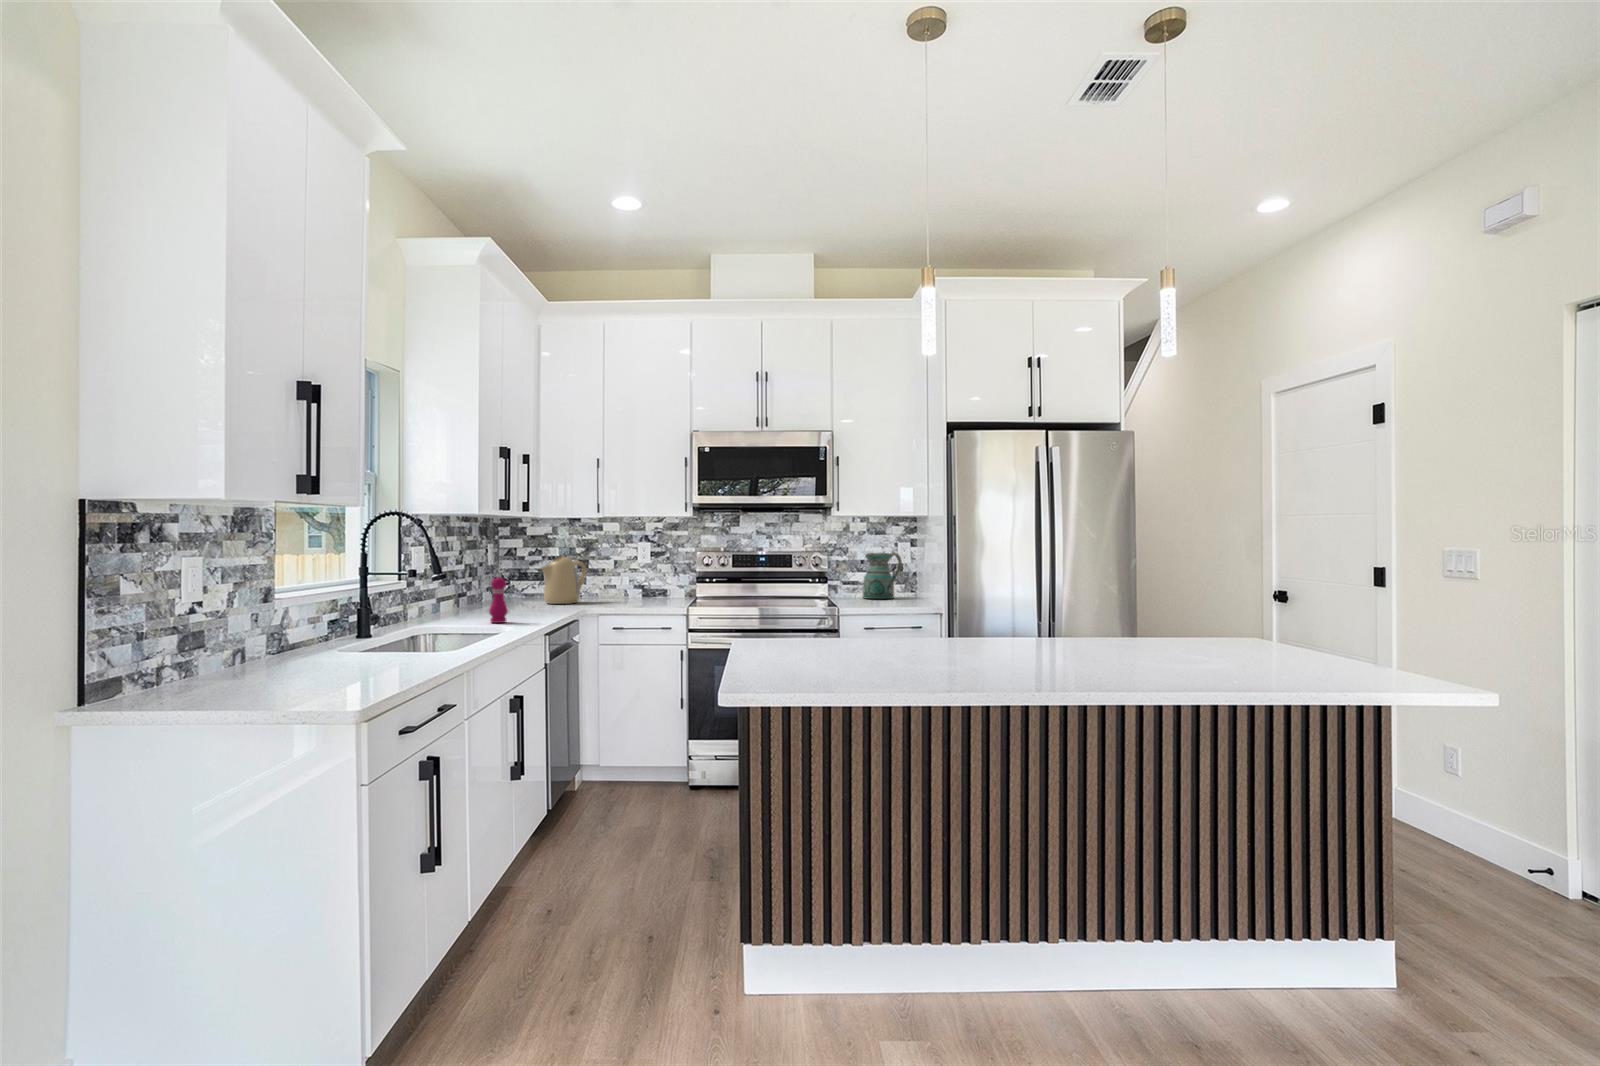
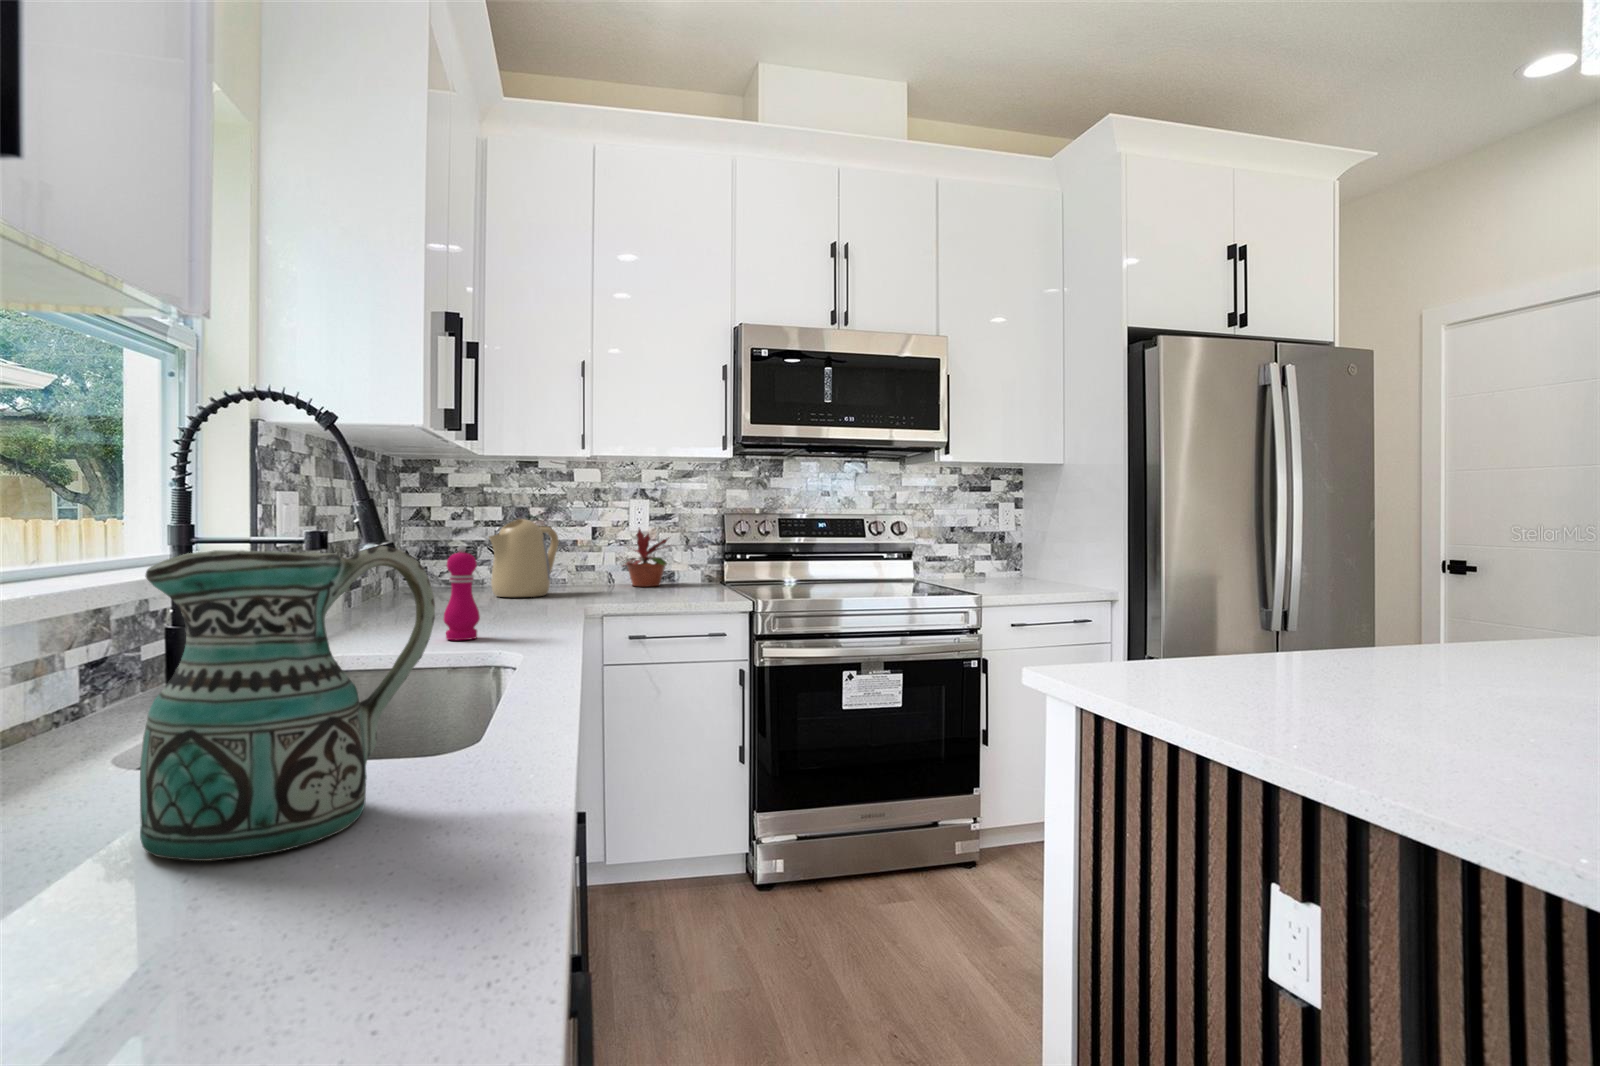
ceramic pitcher: present [863,552,902,599] -> present [140,546,435,861]
potted plant: none [625,560,669,599] -> present [621,529,669,587]

